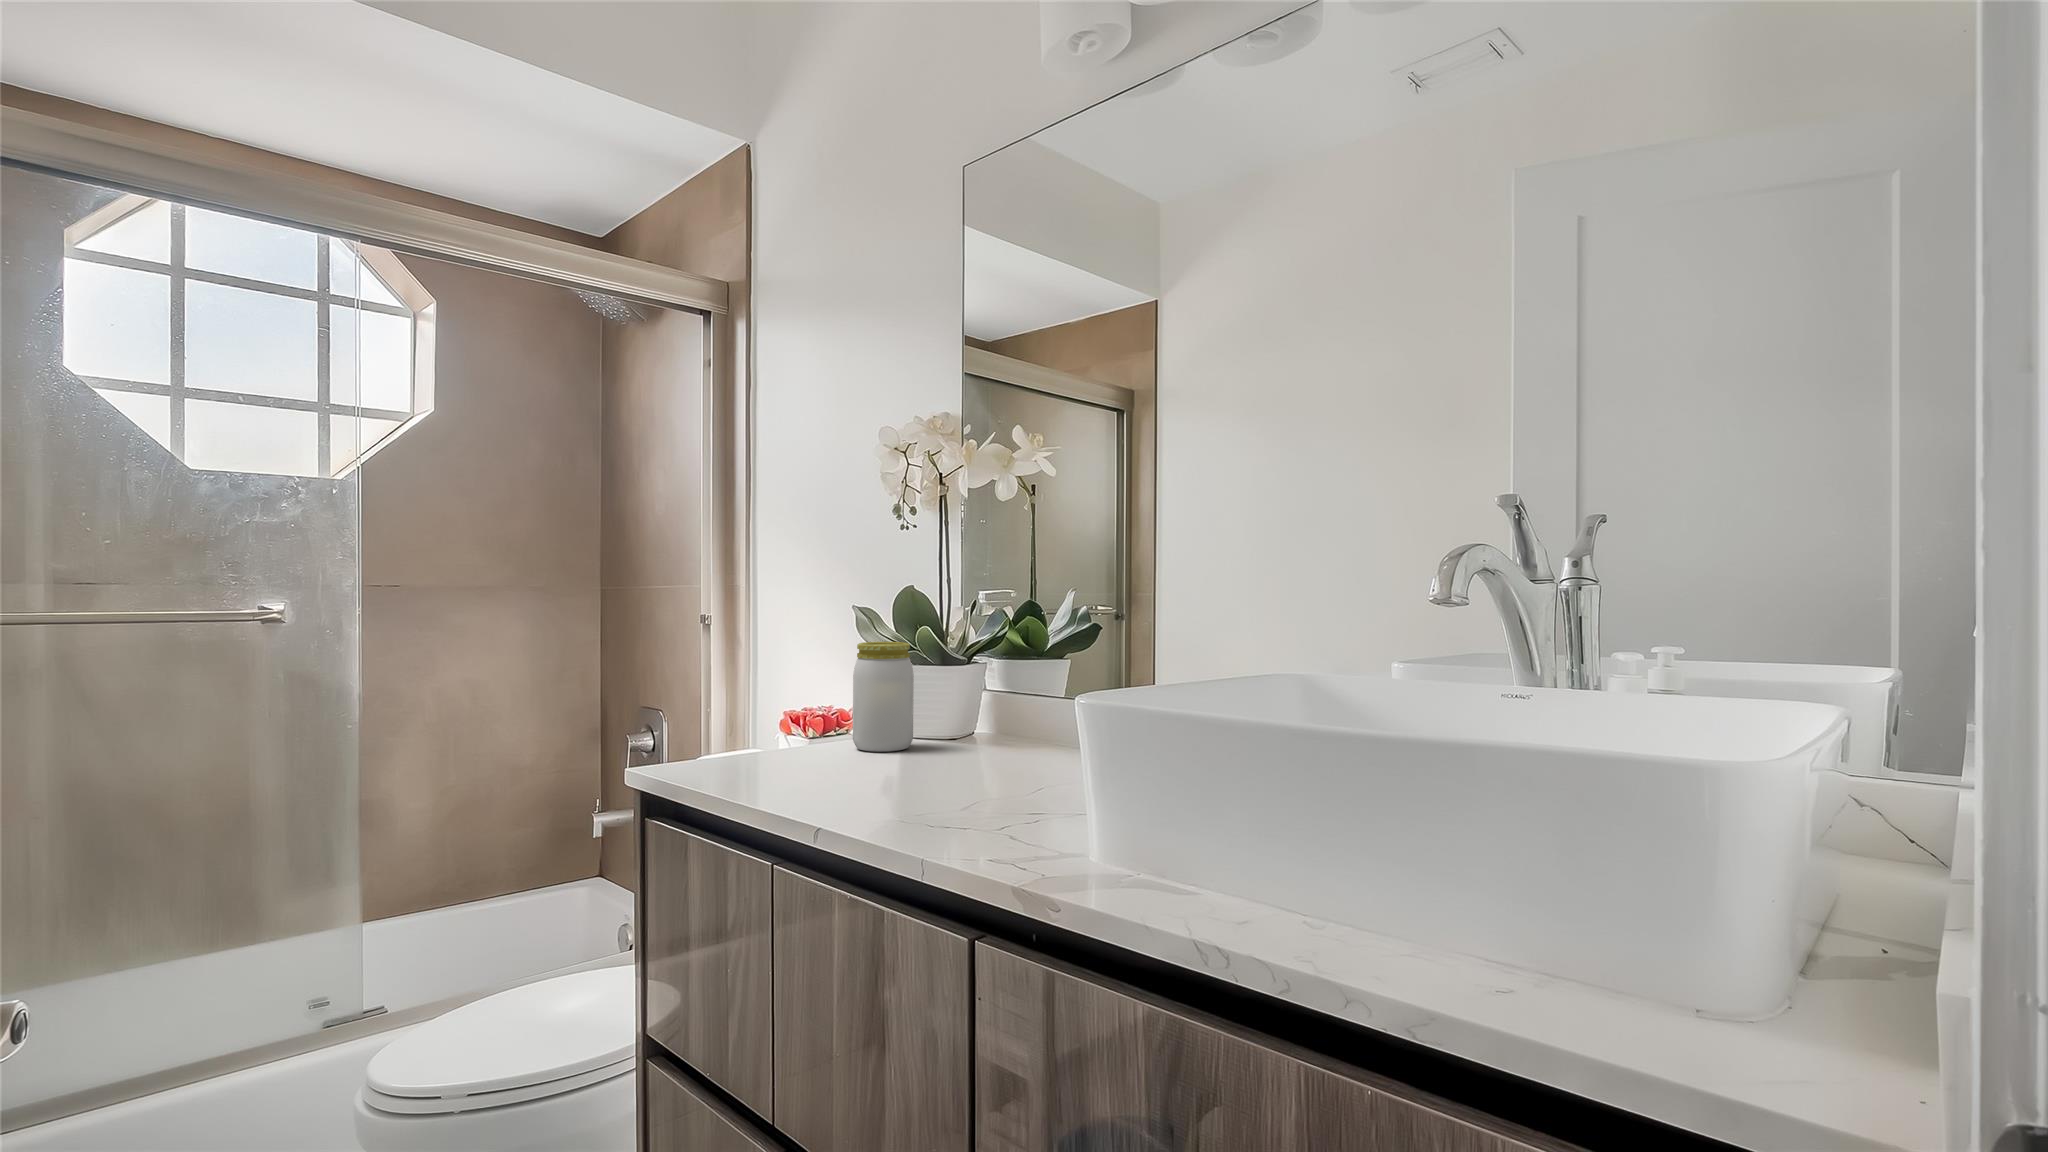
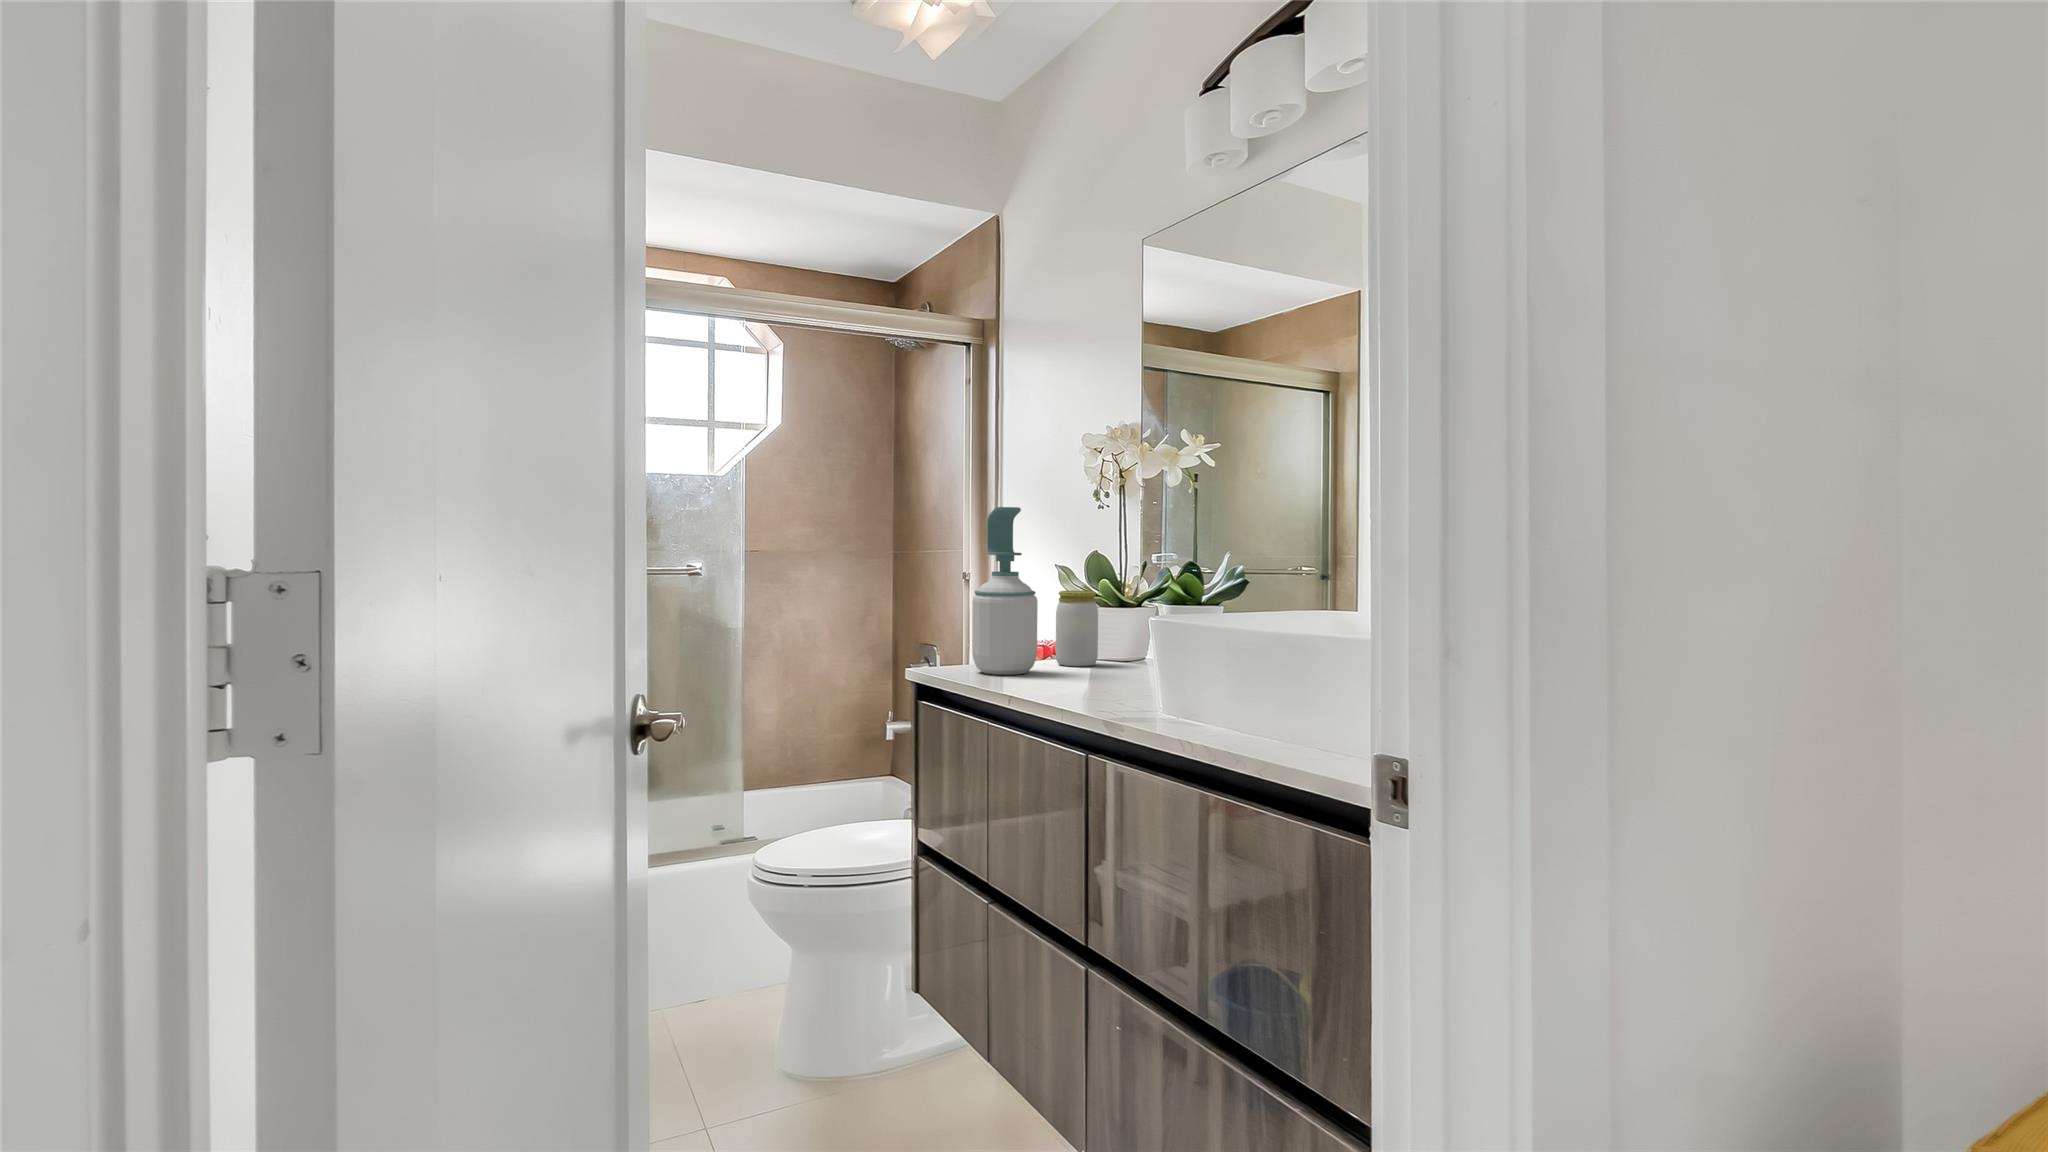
soap bottle: none [731,518,834,777] -> present [972,507,1038,675]

